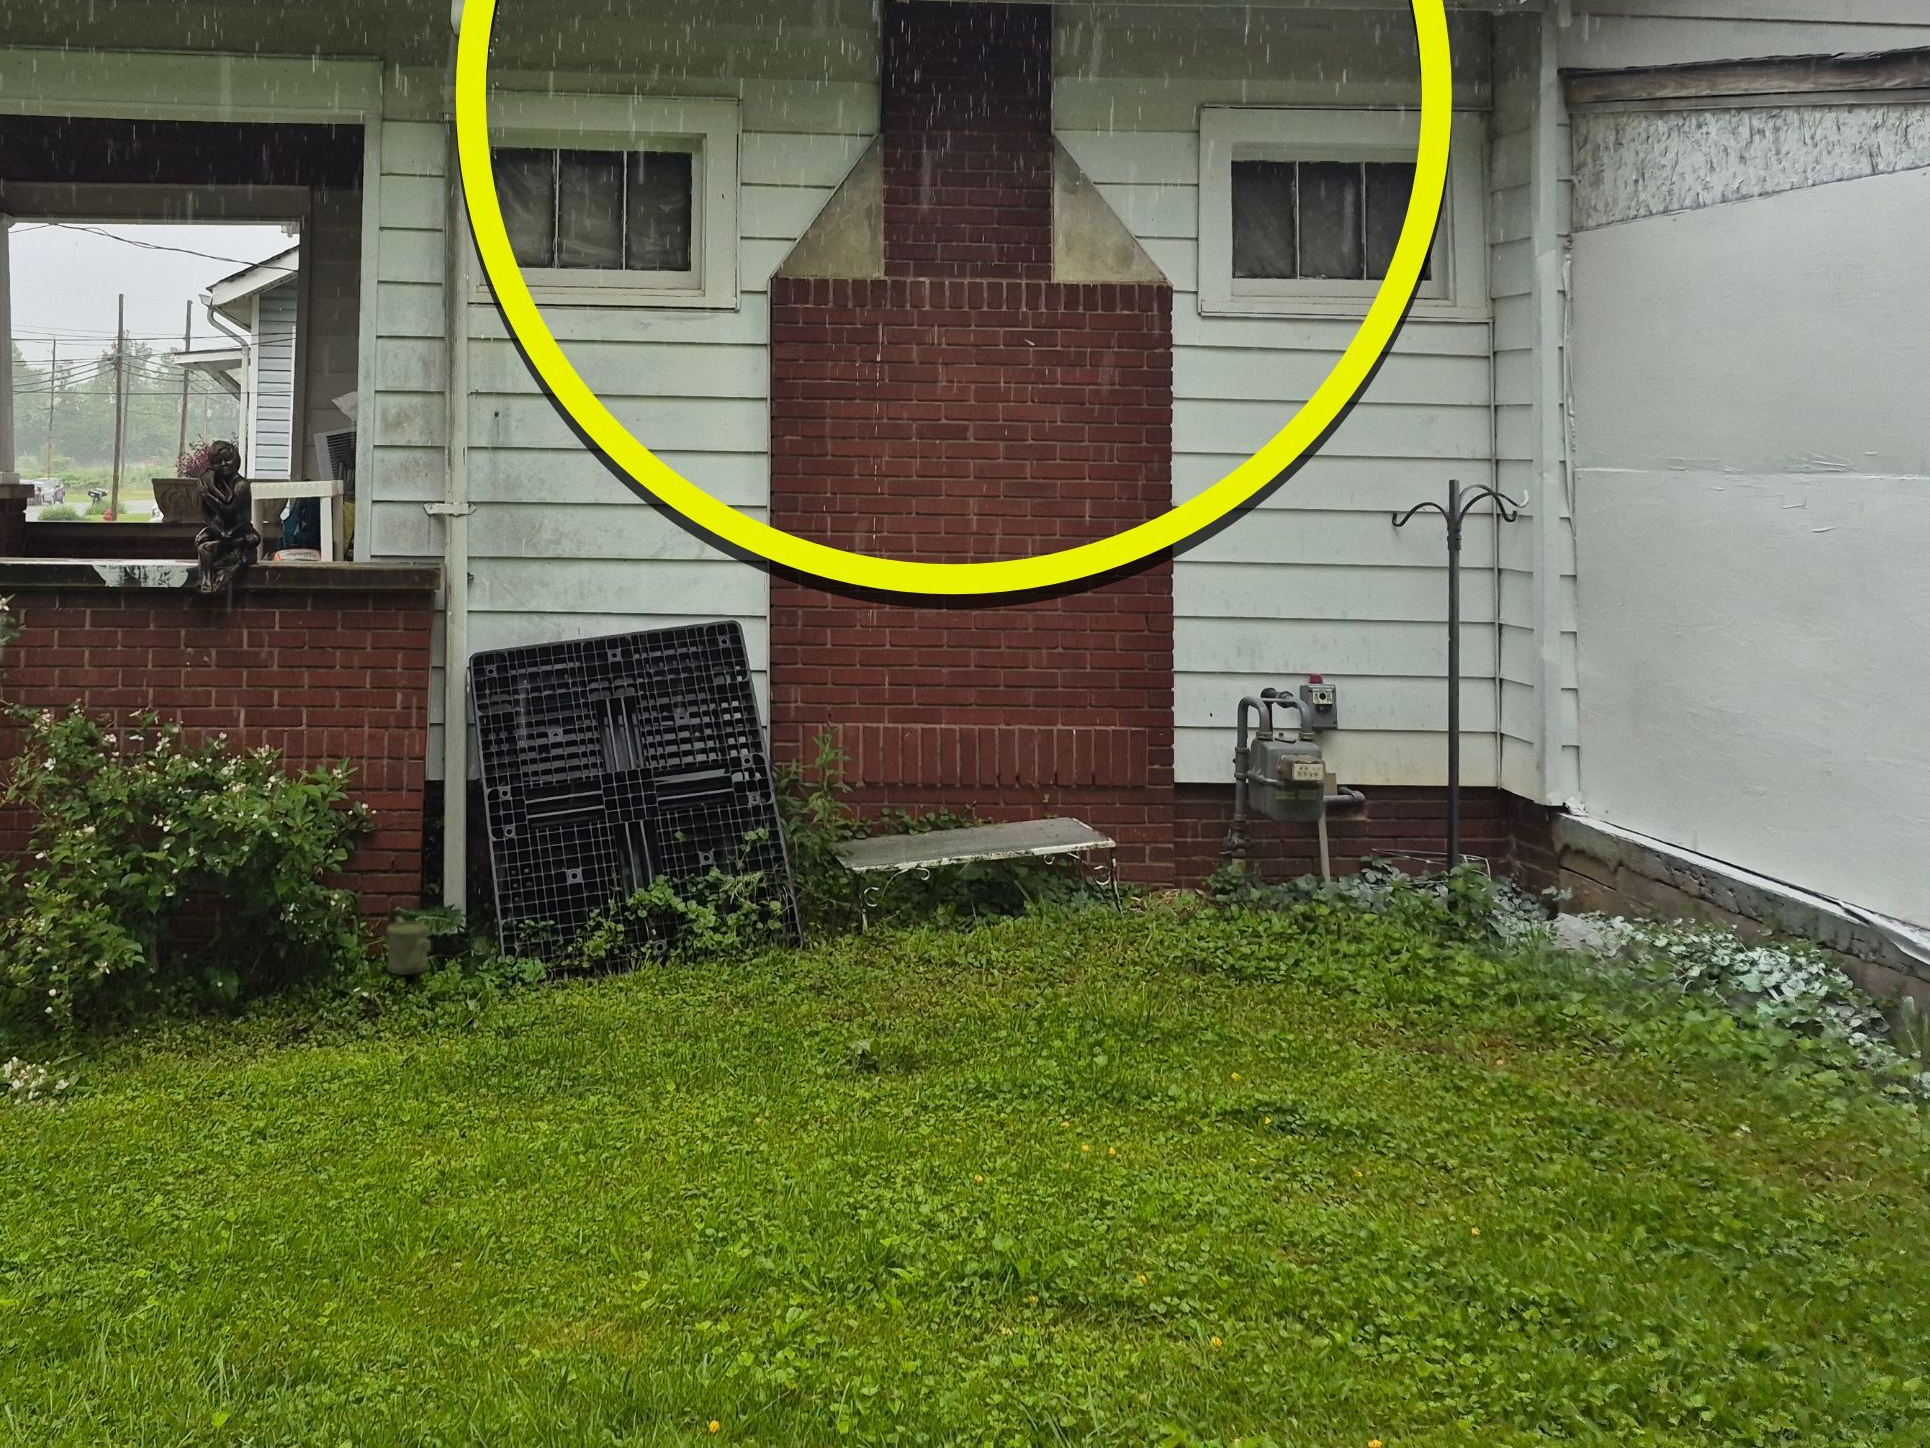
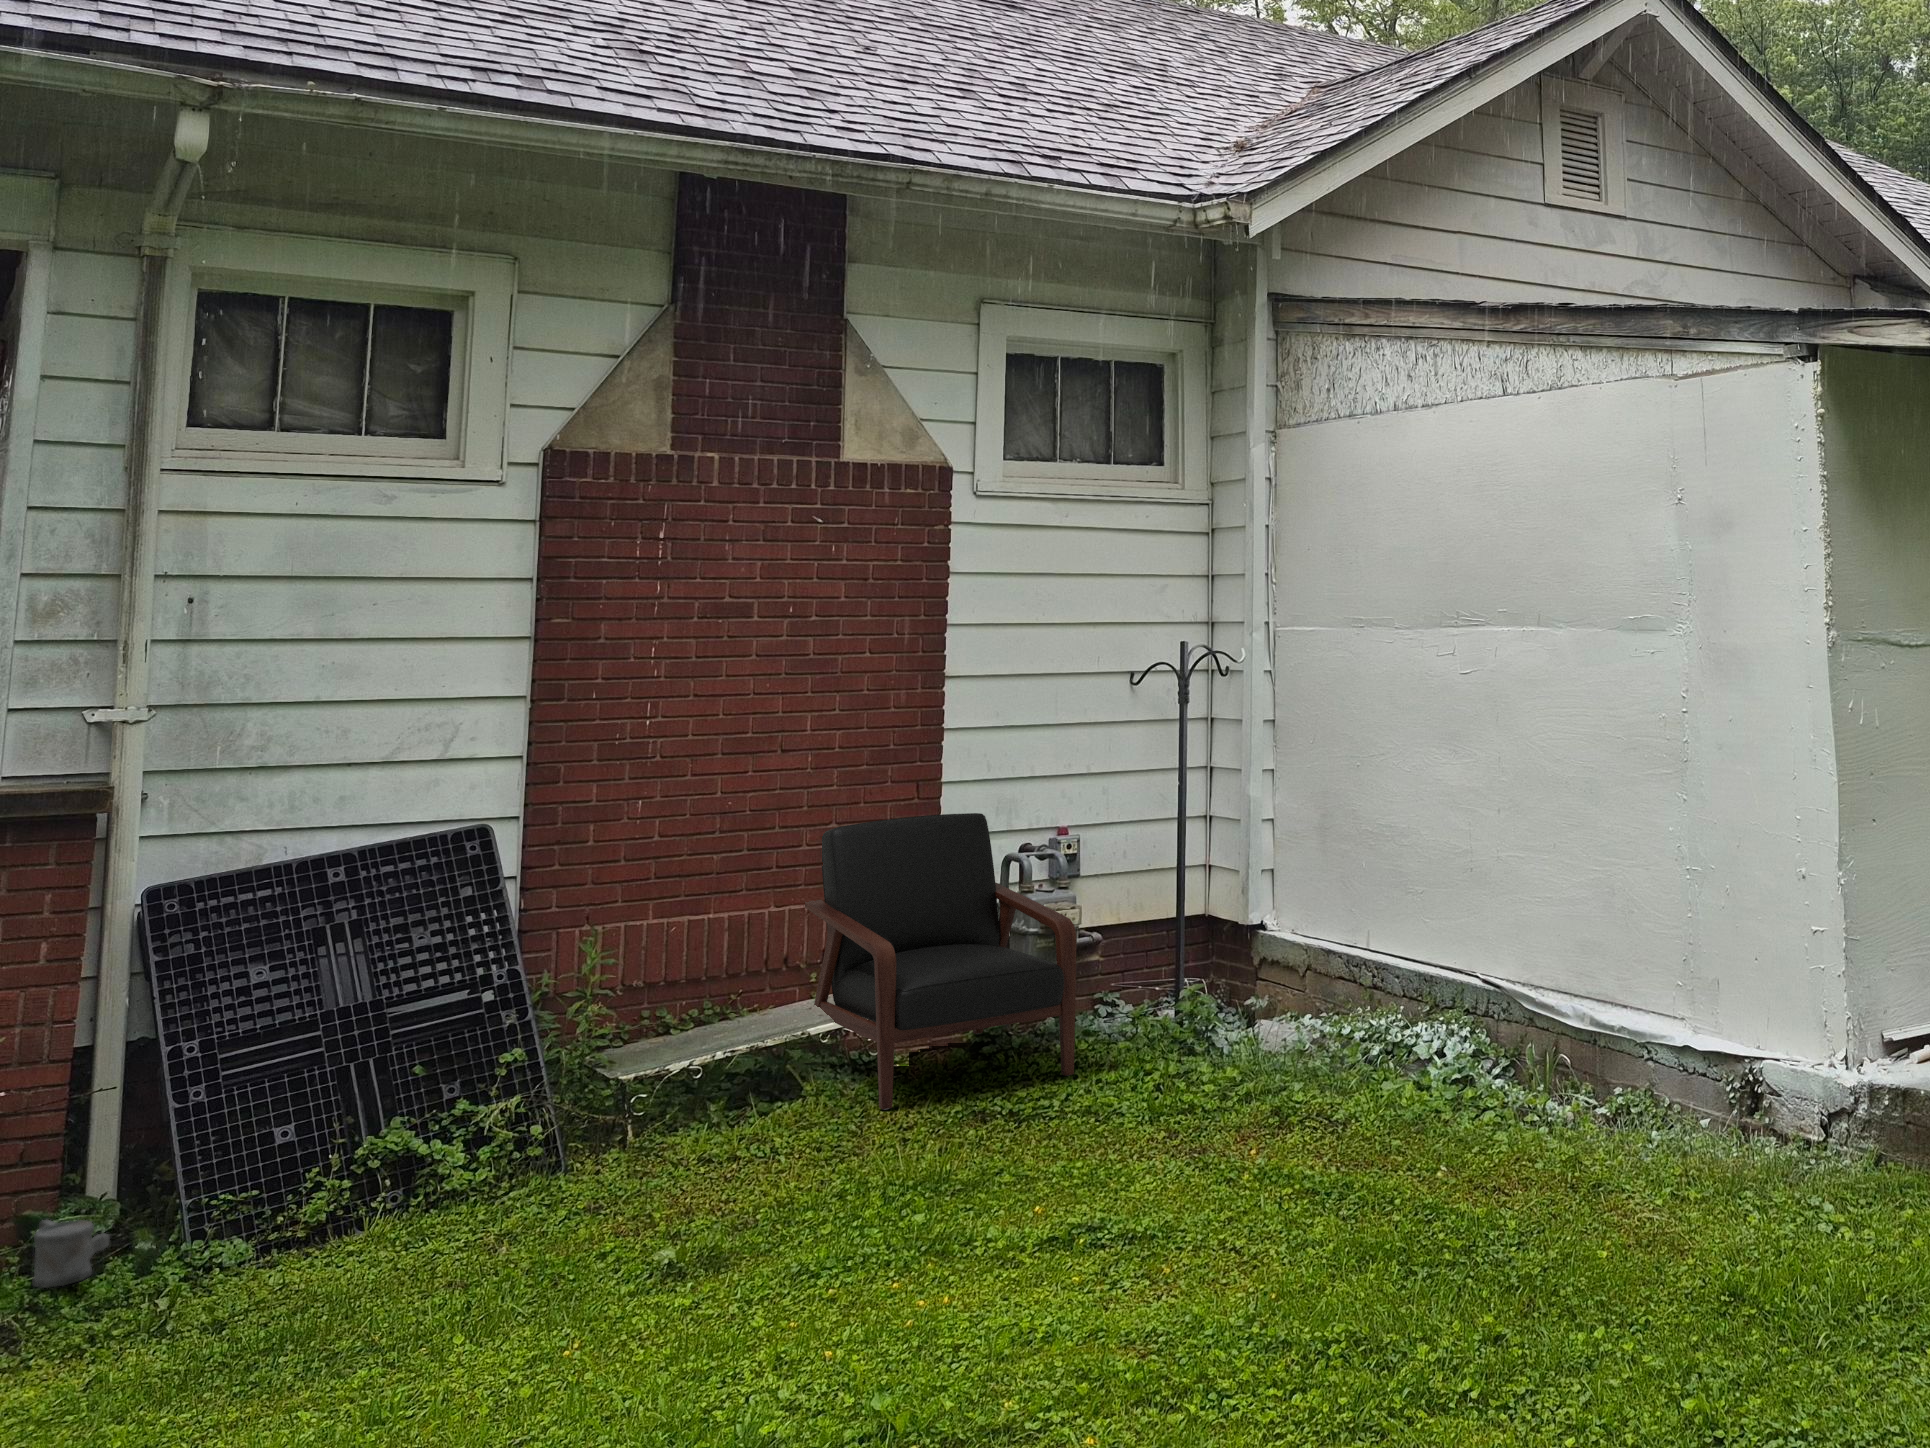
chair: none [1031,646,1323,944] -> present [805,813,1076,1110]

